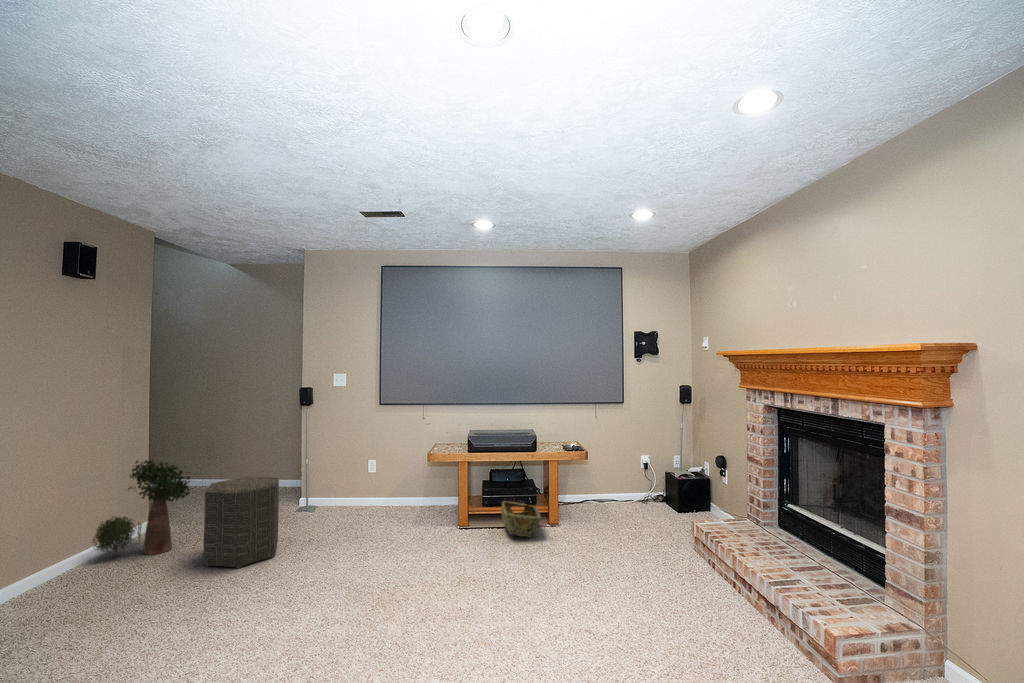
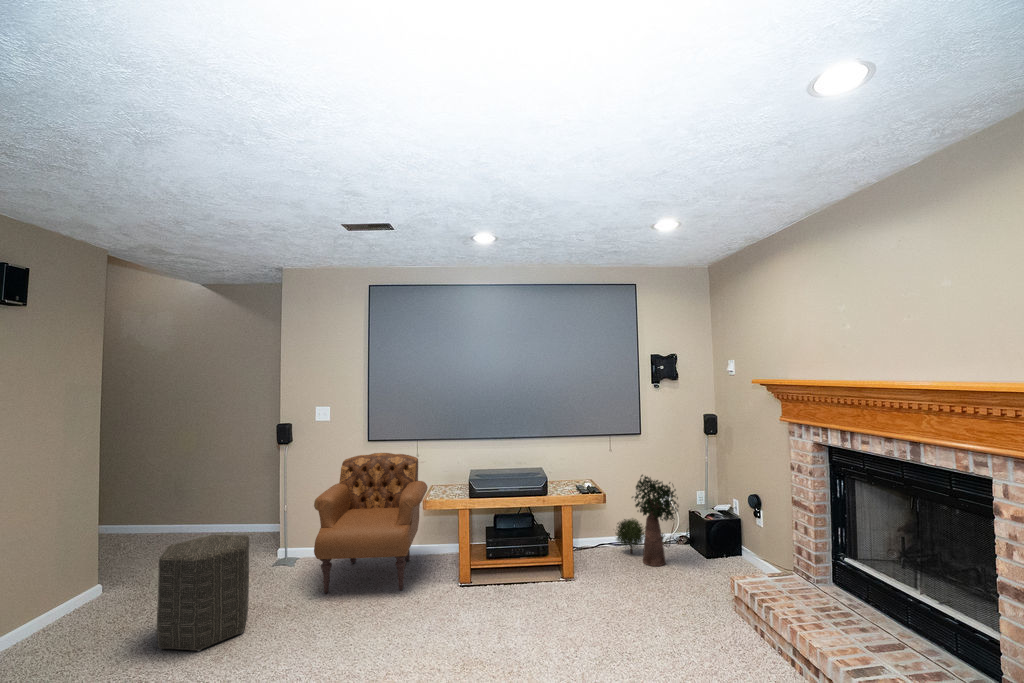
armchair: none [333,415,432,531] -> present [314,453,428,594]
potted plant: present [92,460,190,557] -> present [616,475,679,566]
woven basket: present [501,501,541,537] -> none [509,552,556,597]

